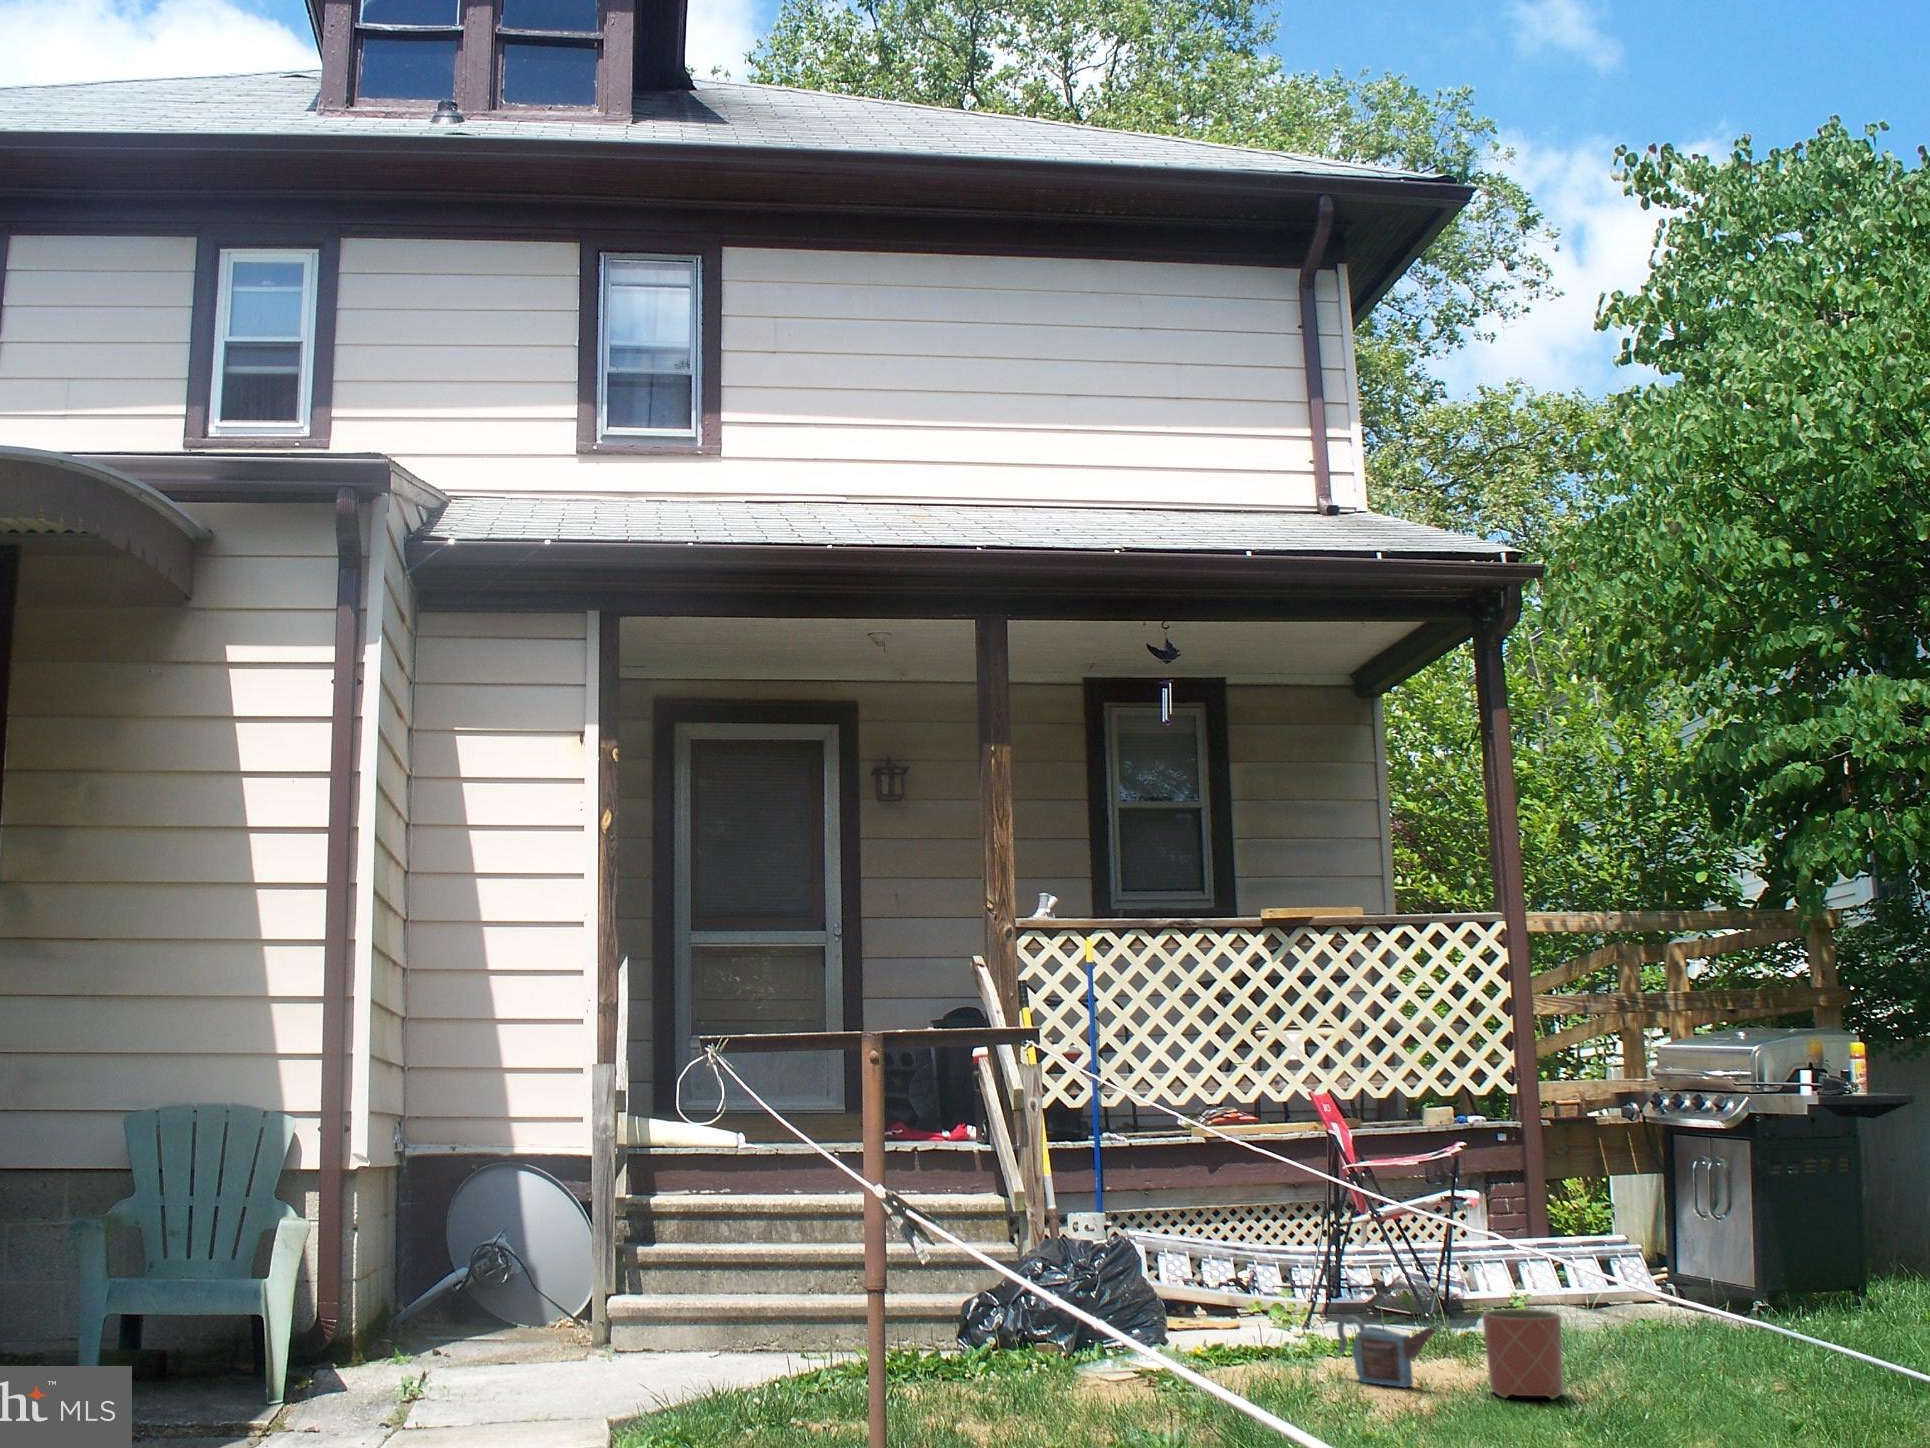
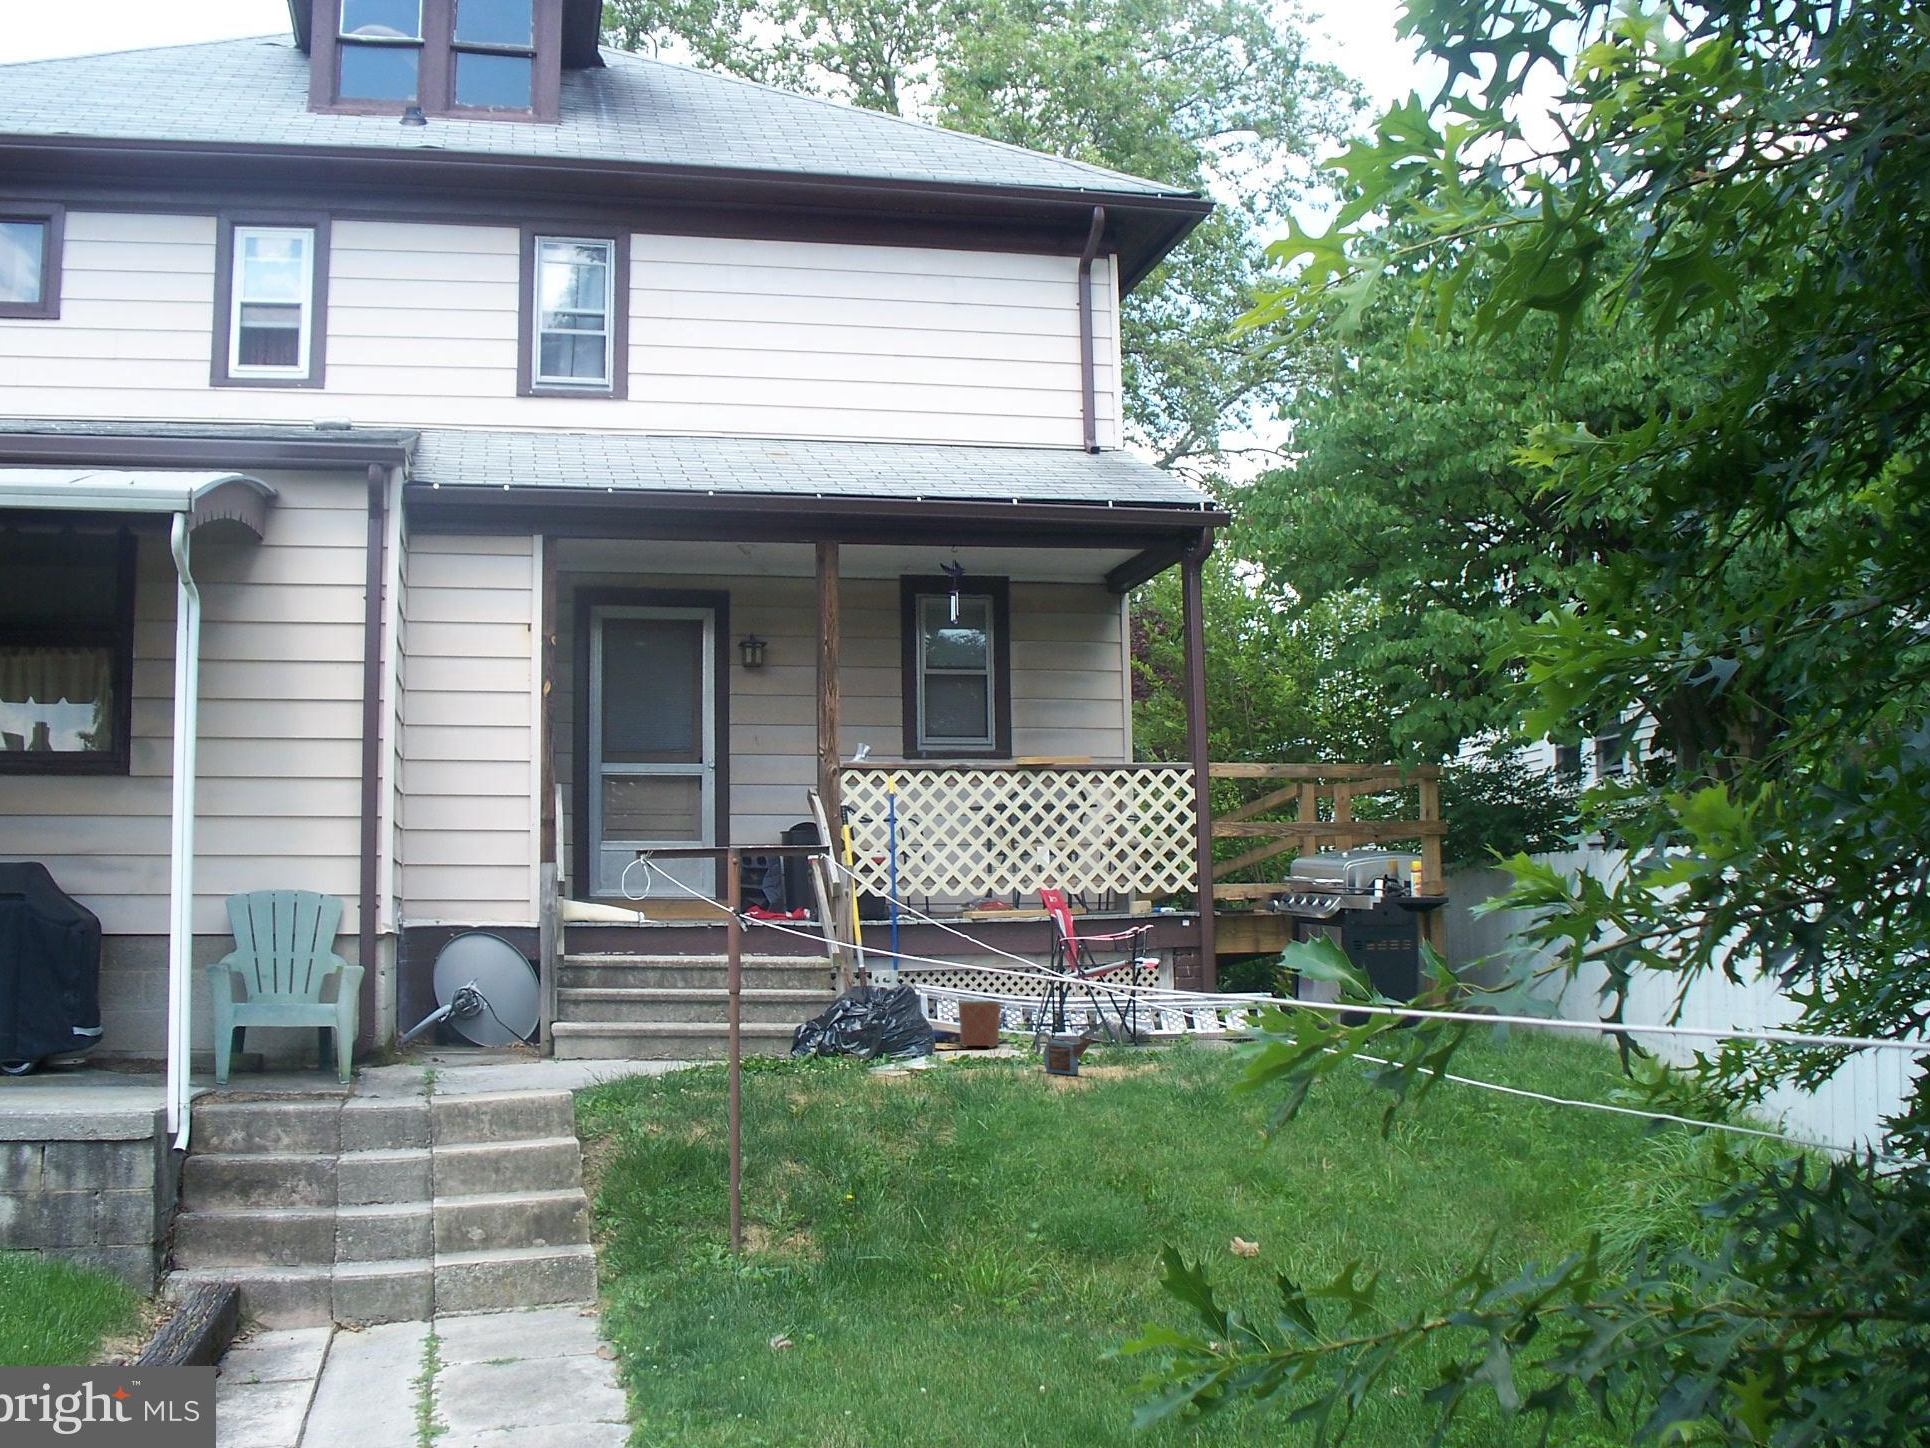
planter: present [1482,1309,1563,1399] -> present [959,1001,1000,1048]

